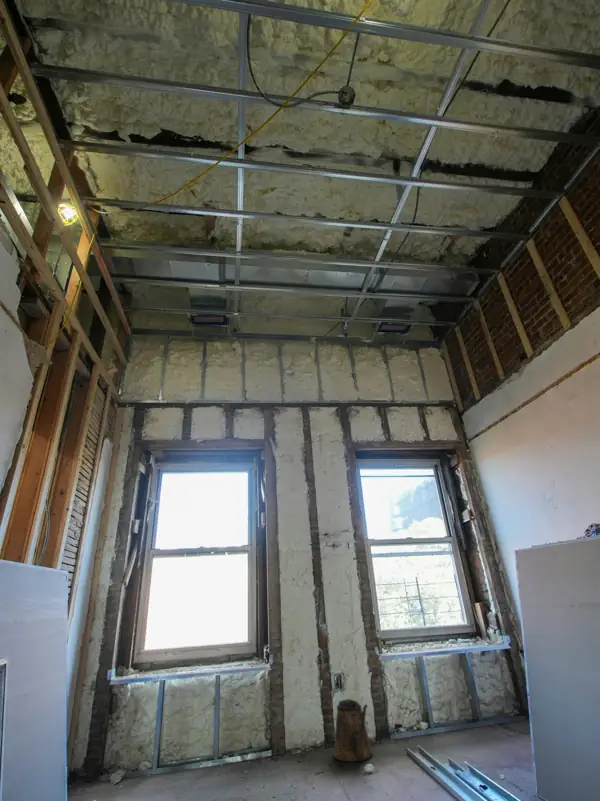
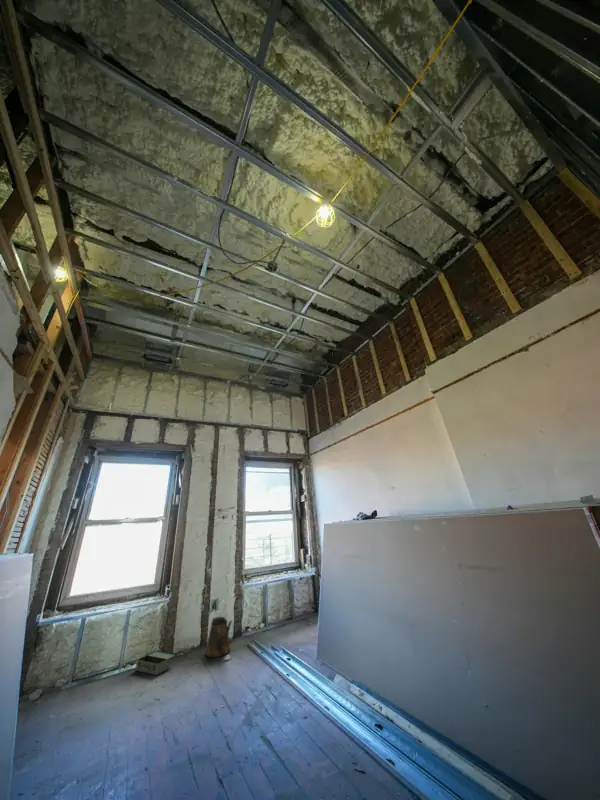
toolbox: none [236,740,290,775] -> present [136,650,176,675]

